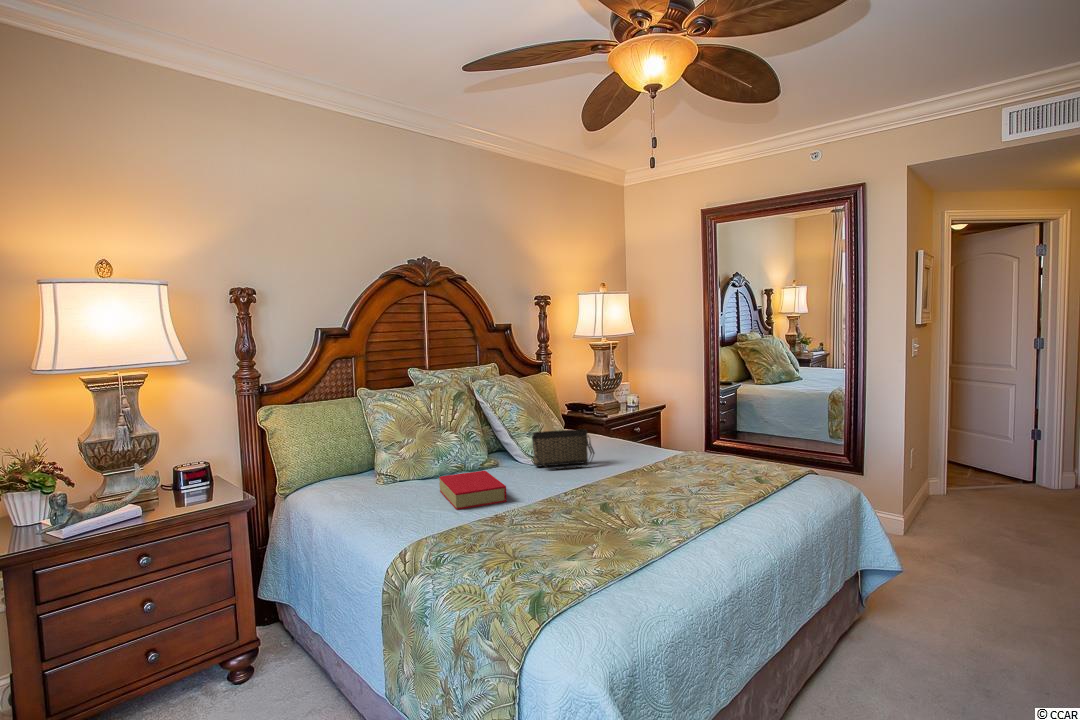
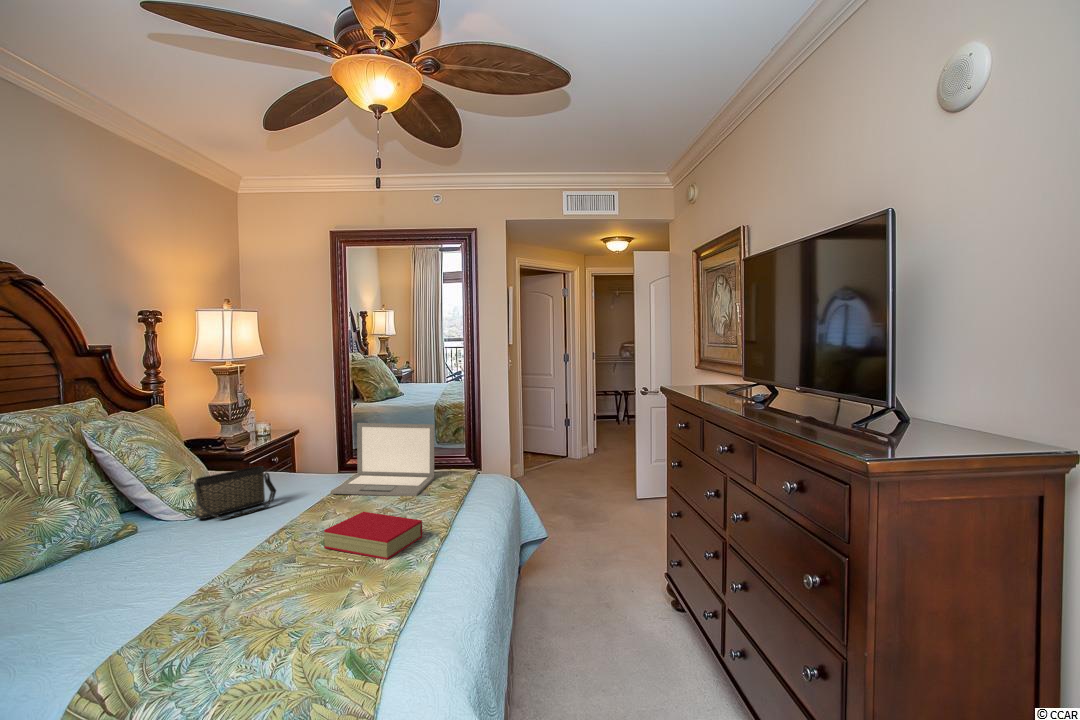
laptop: none [643,399,757,483] -> present [331,423,434,496]
book: present [439,471,507,510] -> present [324,512,422,560]

